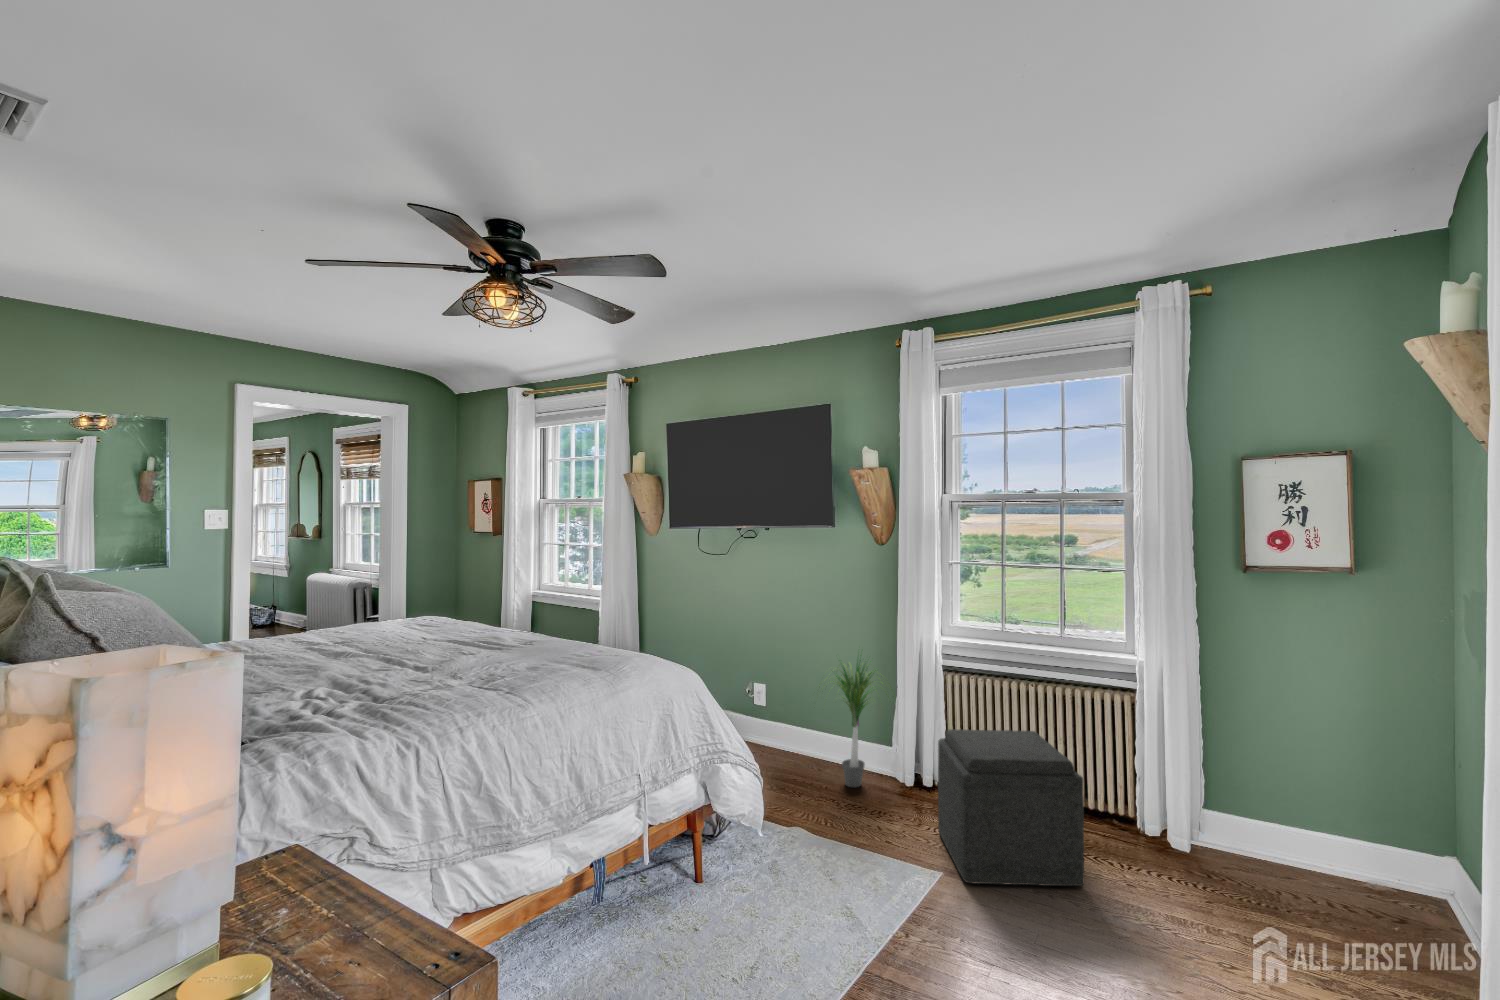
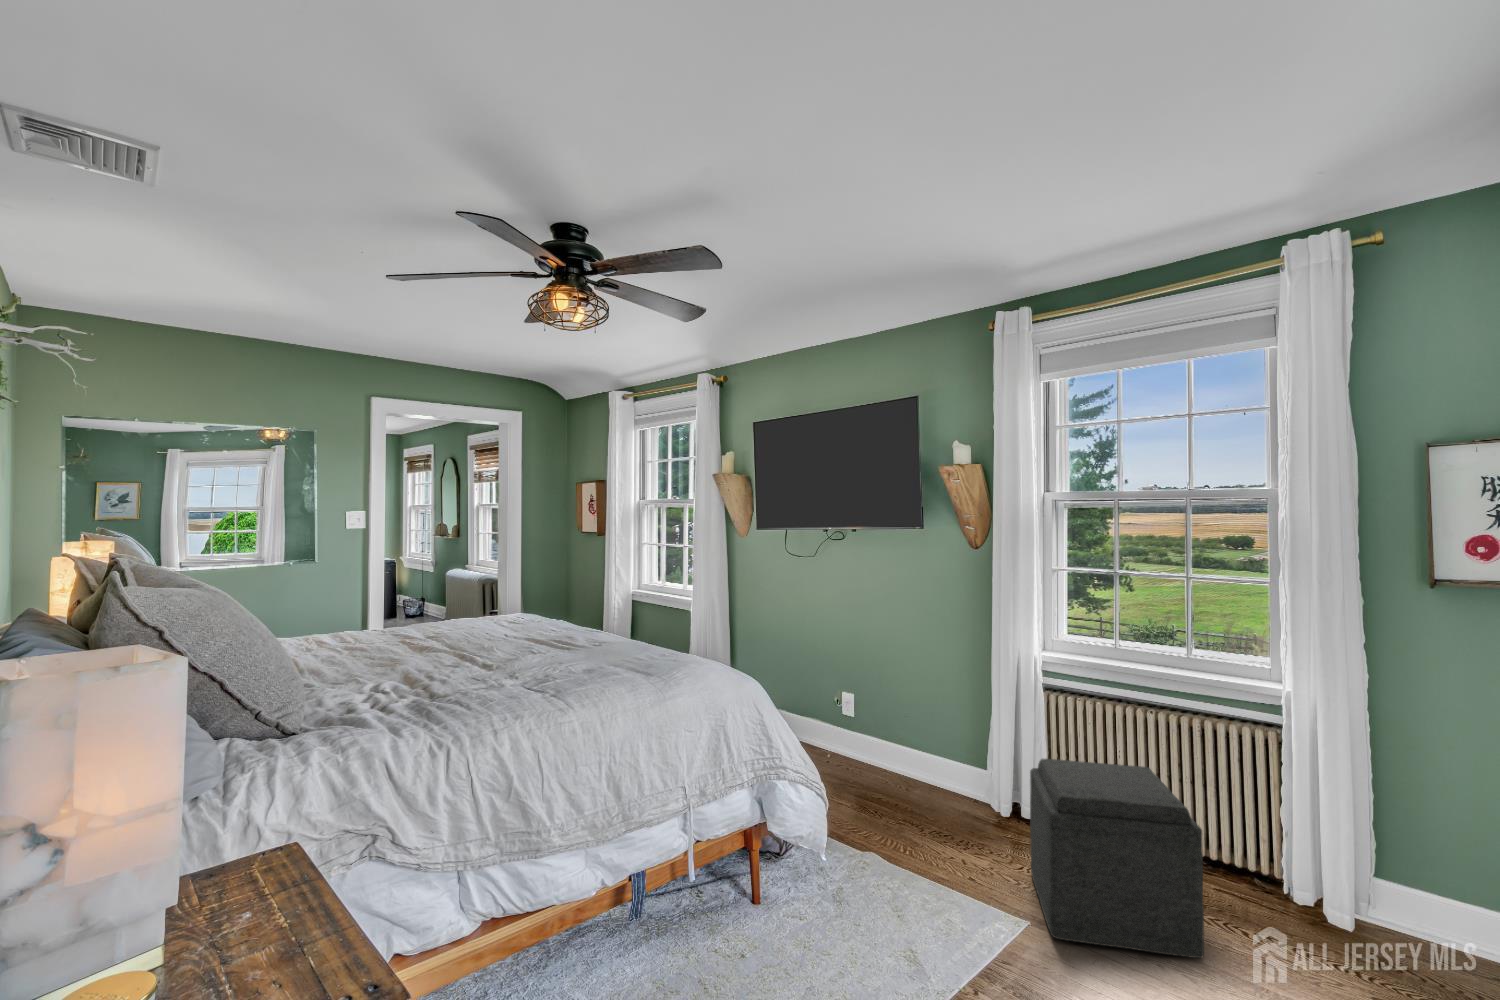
potted plant: present [819,660,880,787] -> none [895,656,995,813]

